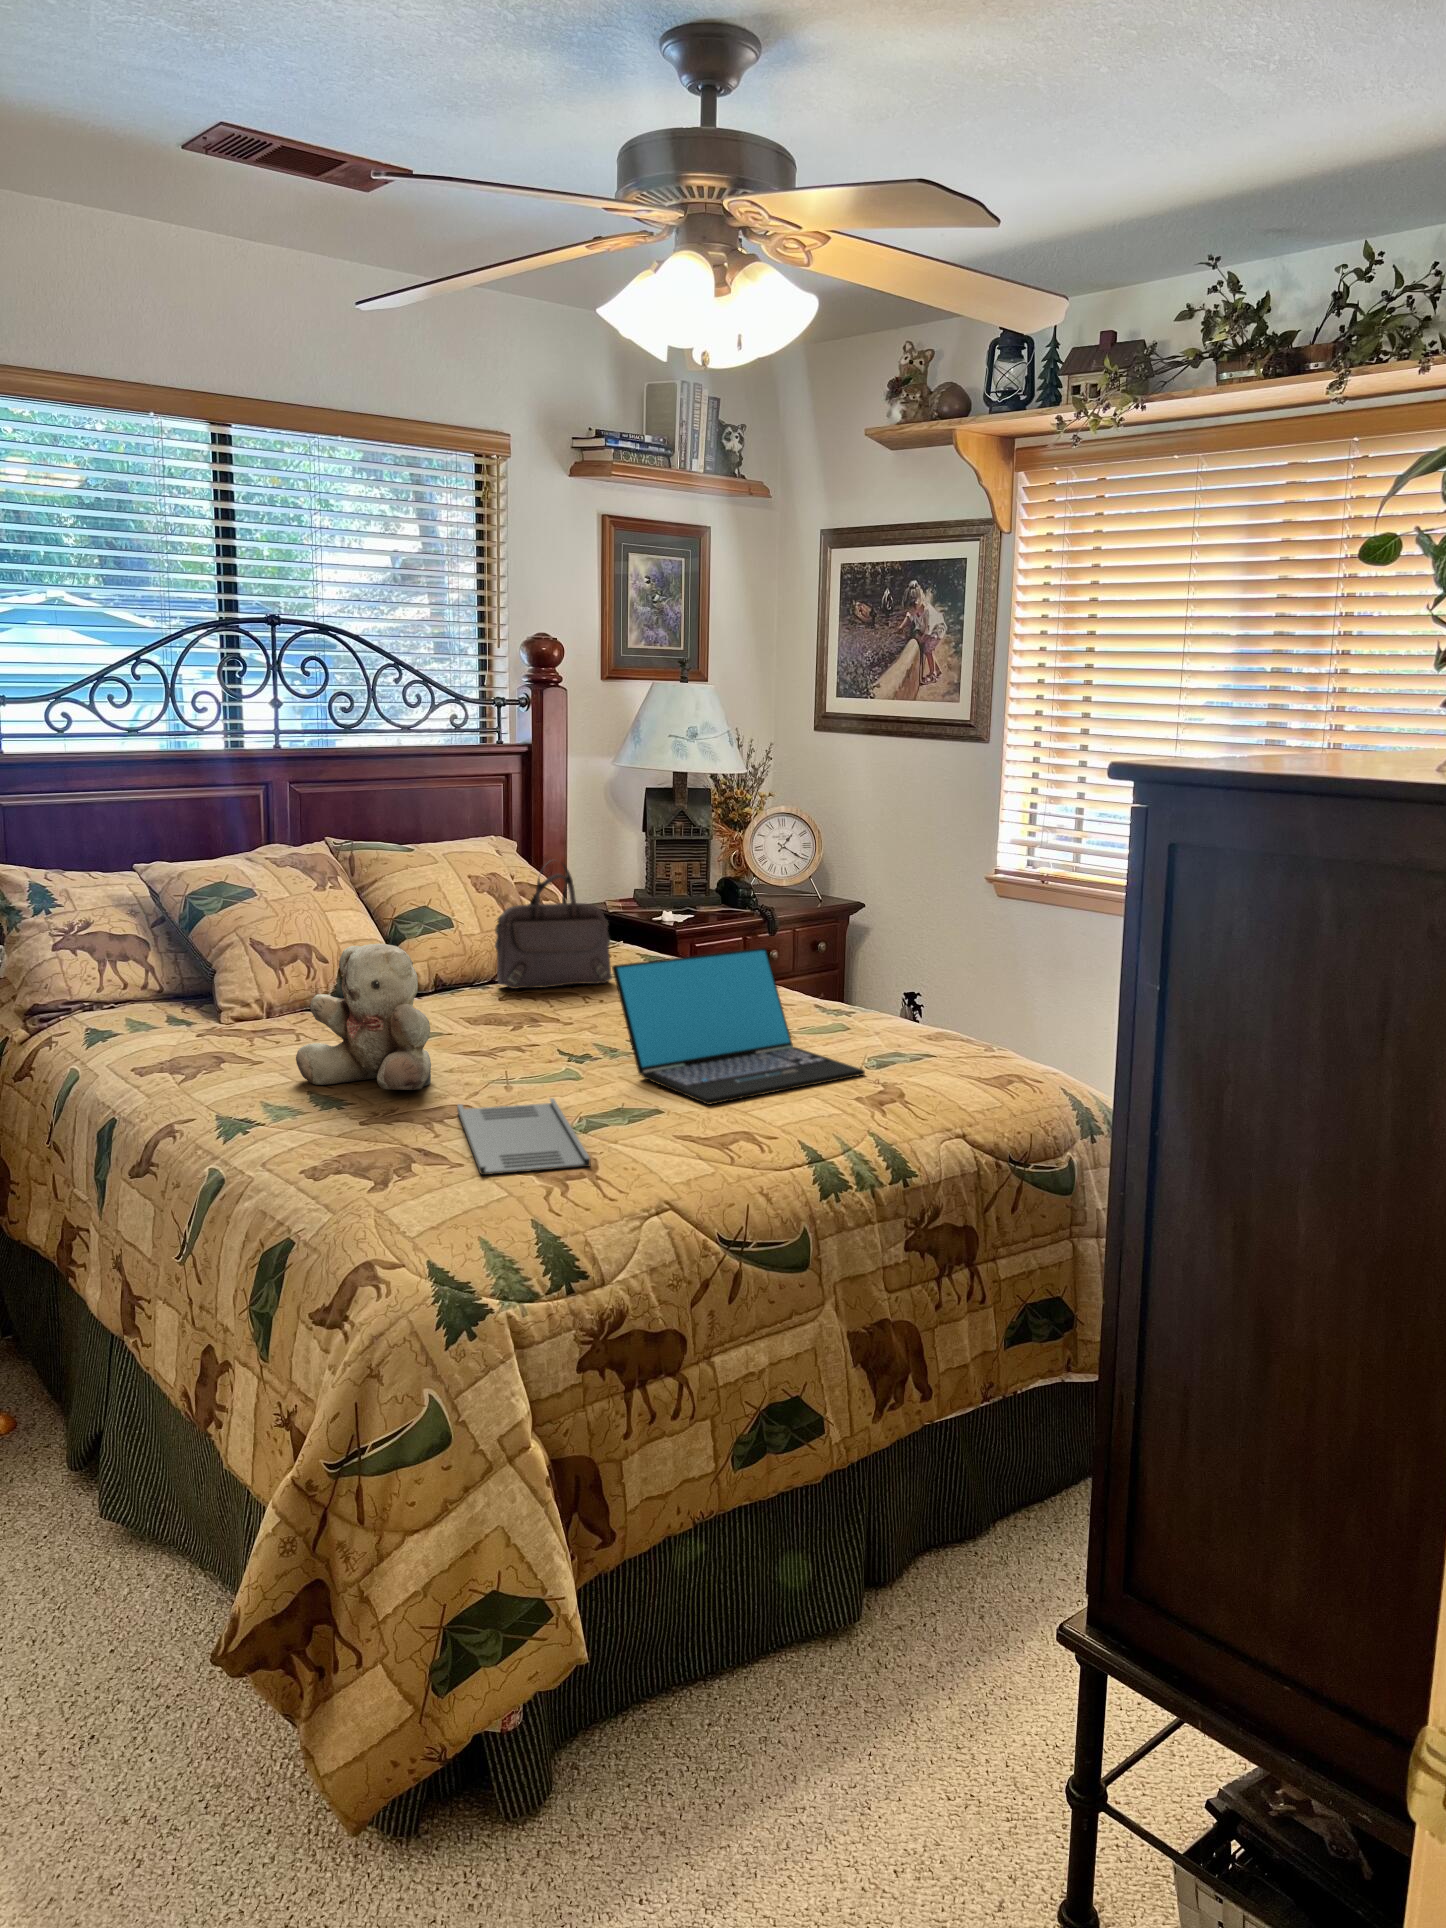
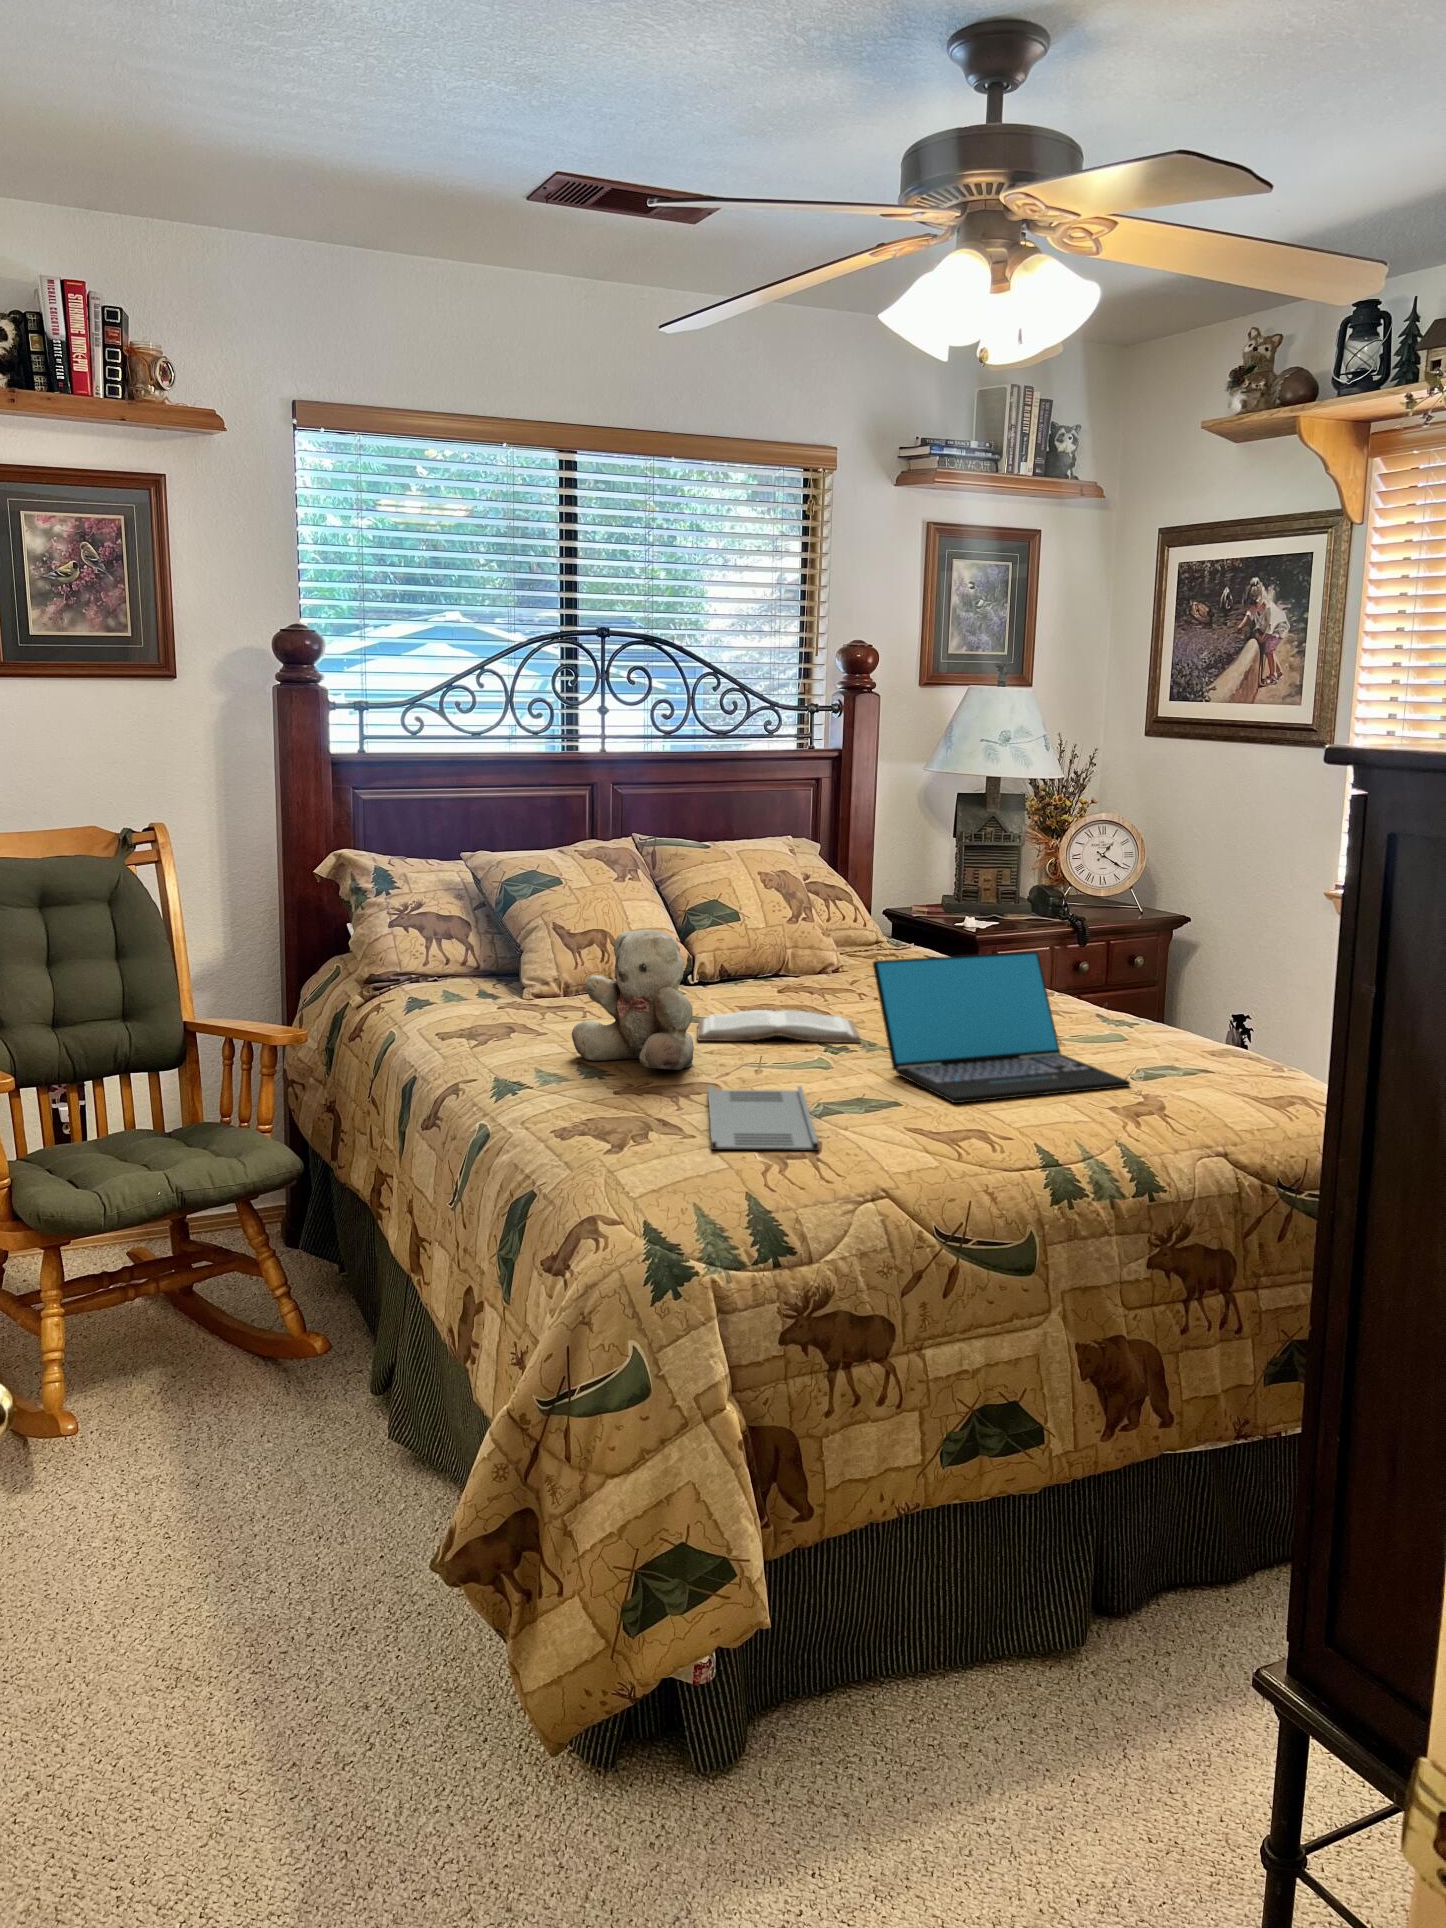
handbag: present [495,864,612,989] -> none [781,860,897,985]
book: none [423,1017,595,1055] -> present [697,1010,860,1043]

